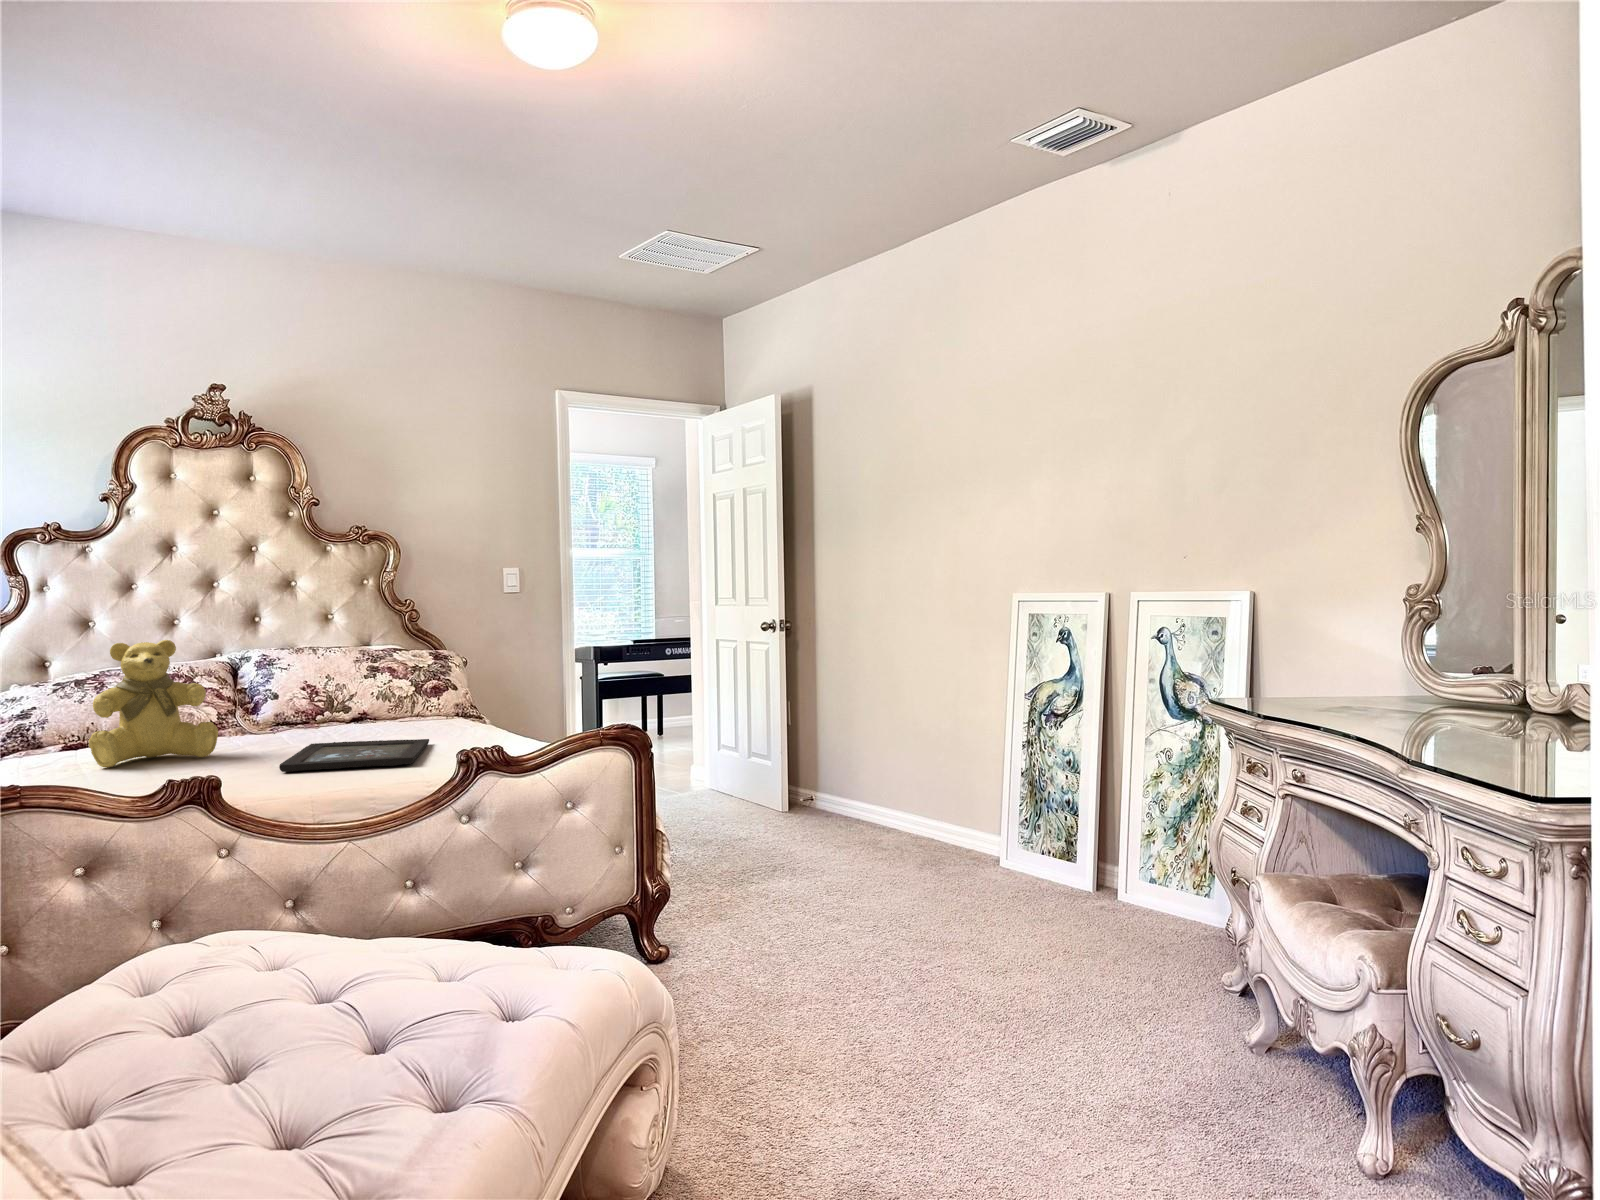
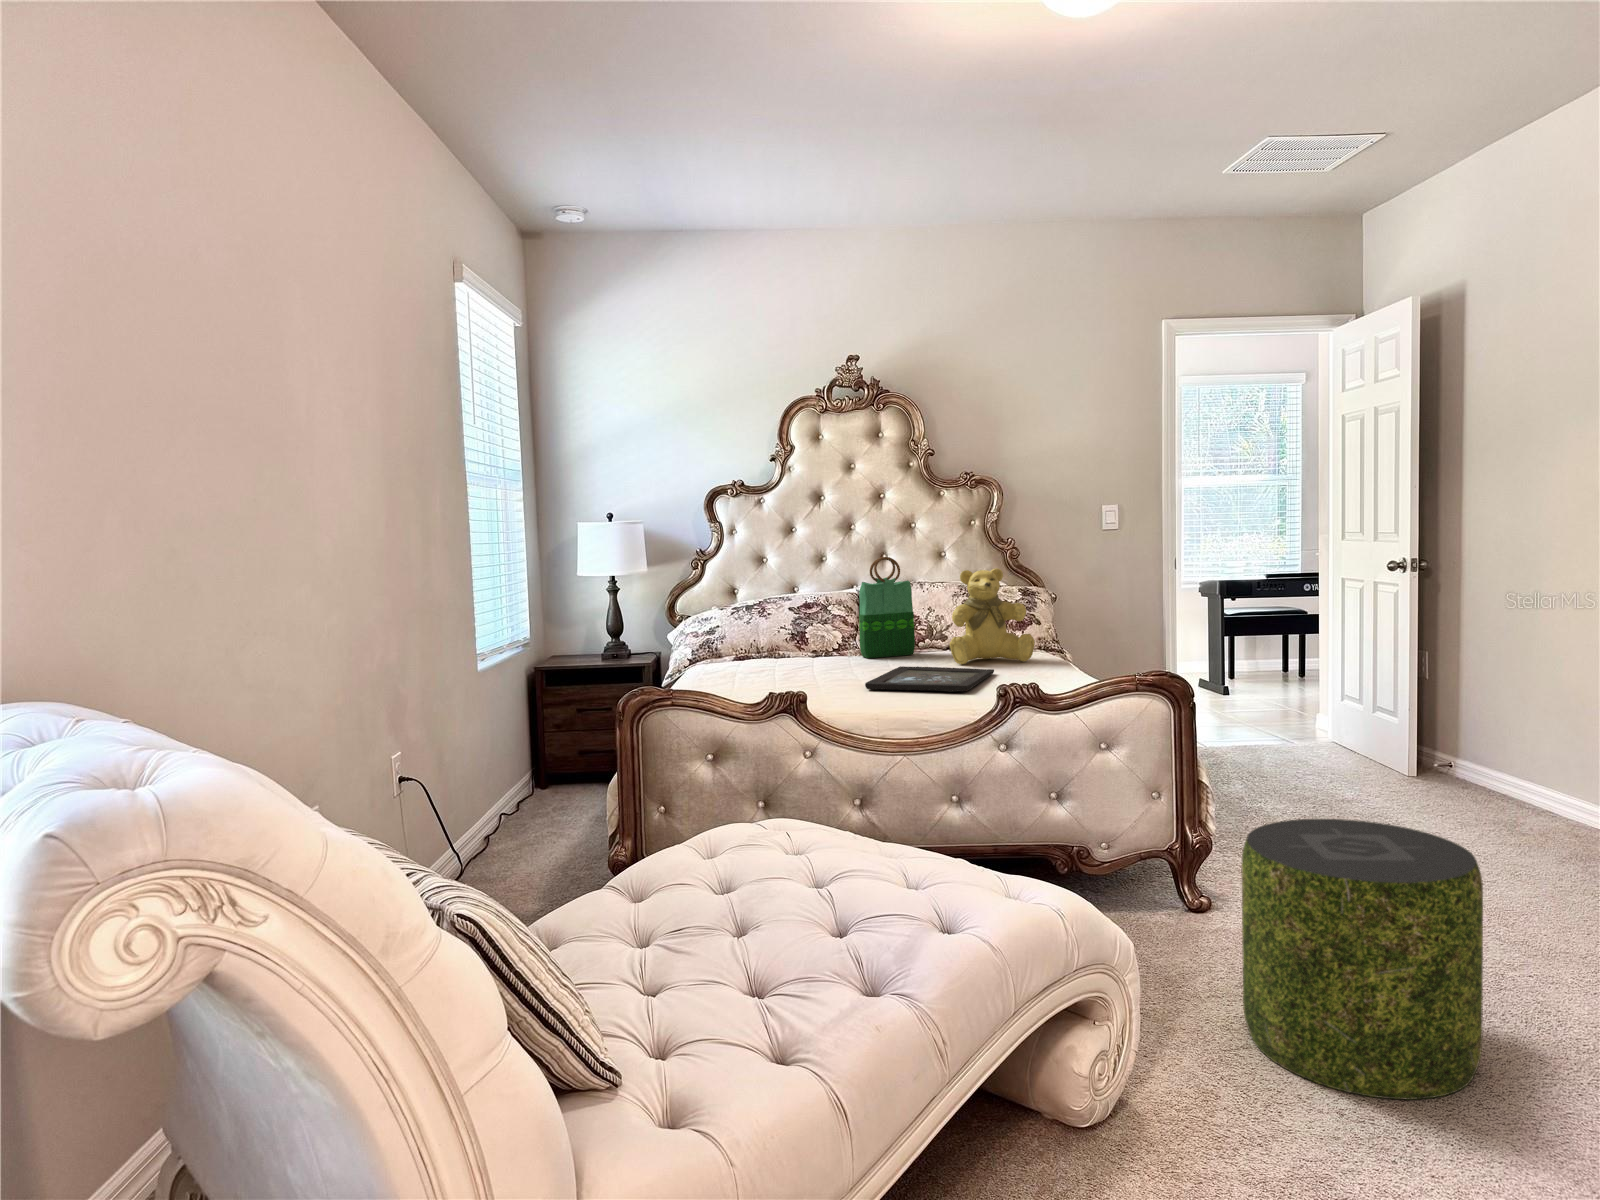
tote bag: none [245,616,317,738] -> present [859,557,915,658]
teddy bear: present [89,640,218,767] -> present [950,568,1035,664]
pouf: none [740,845,933,1098] -> present [1242,819,1483,1100]

